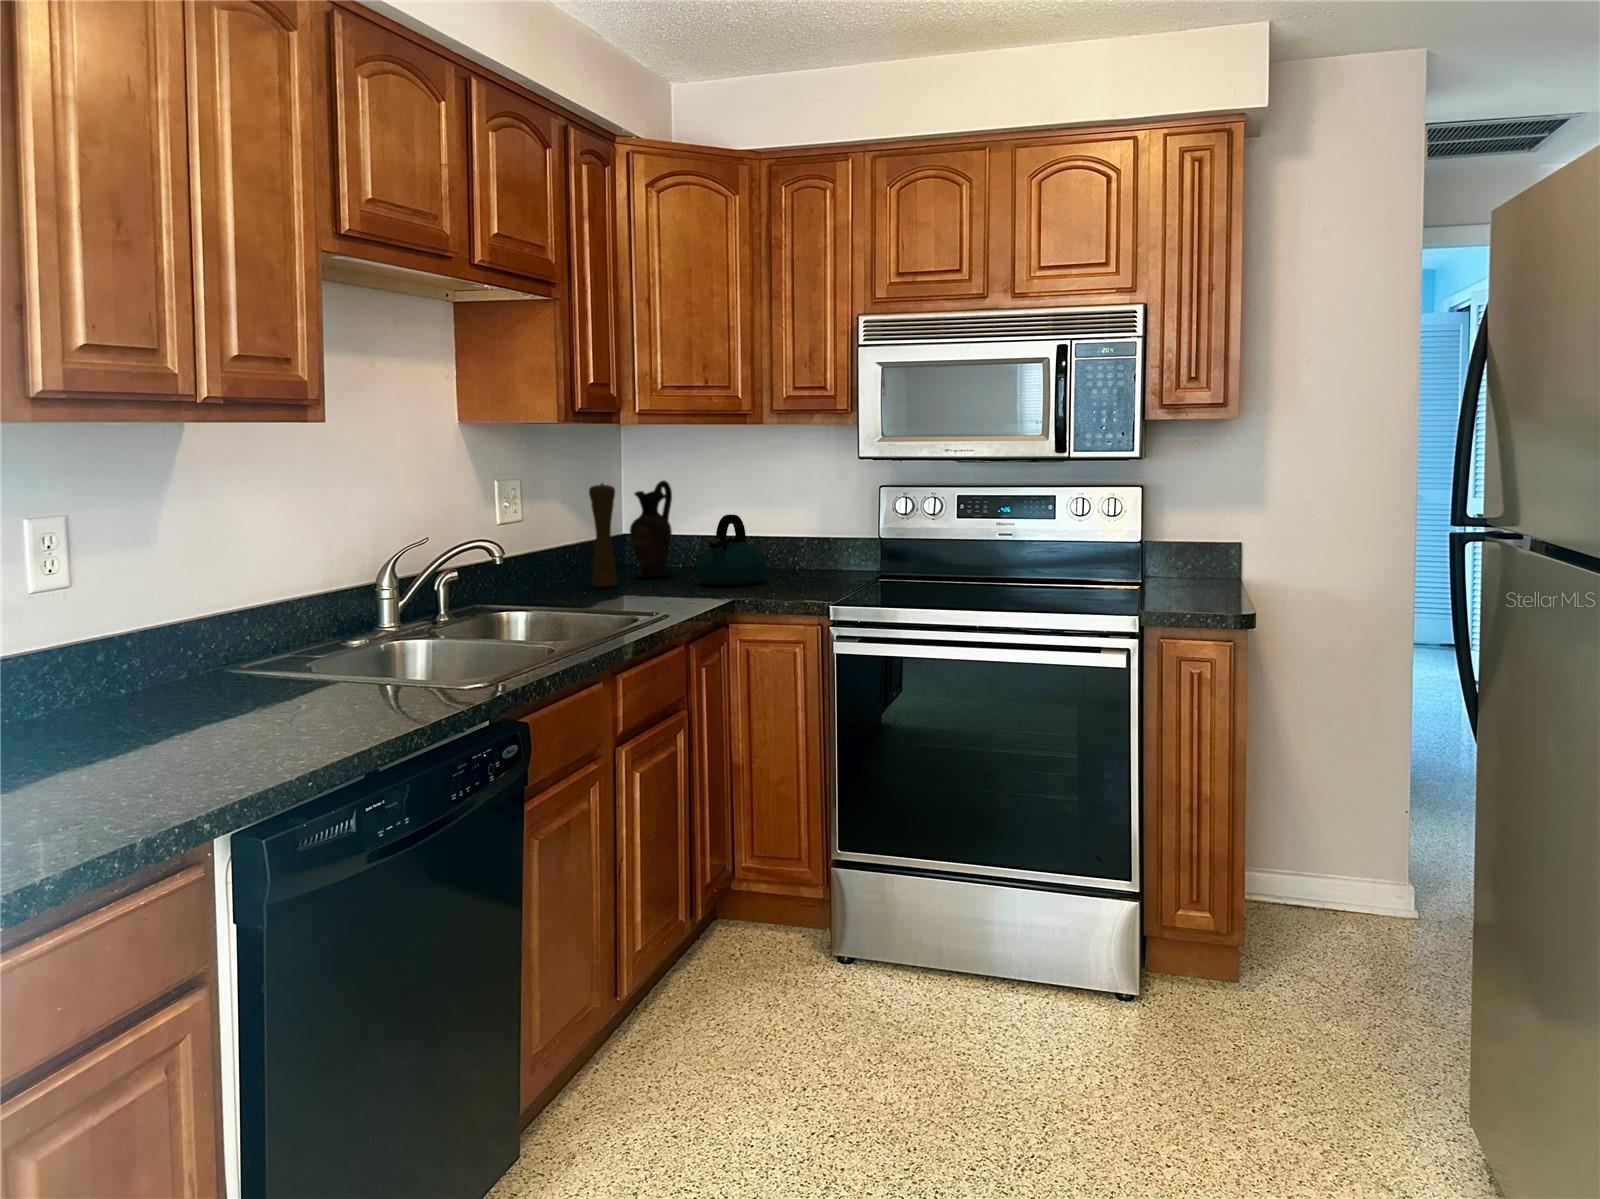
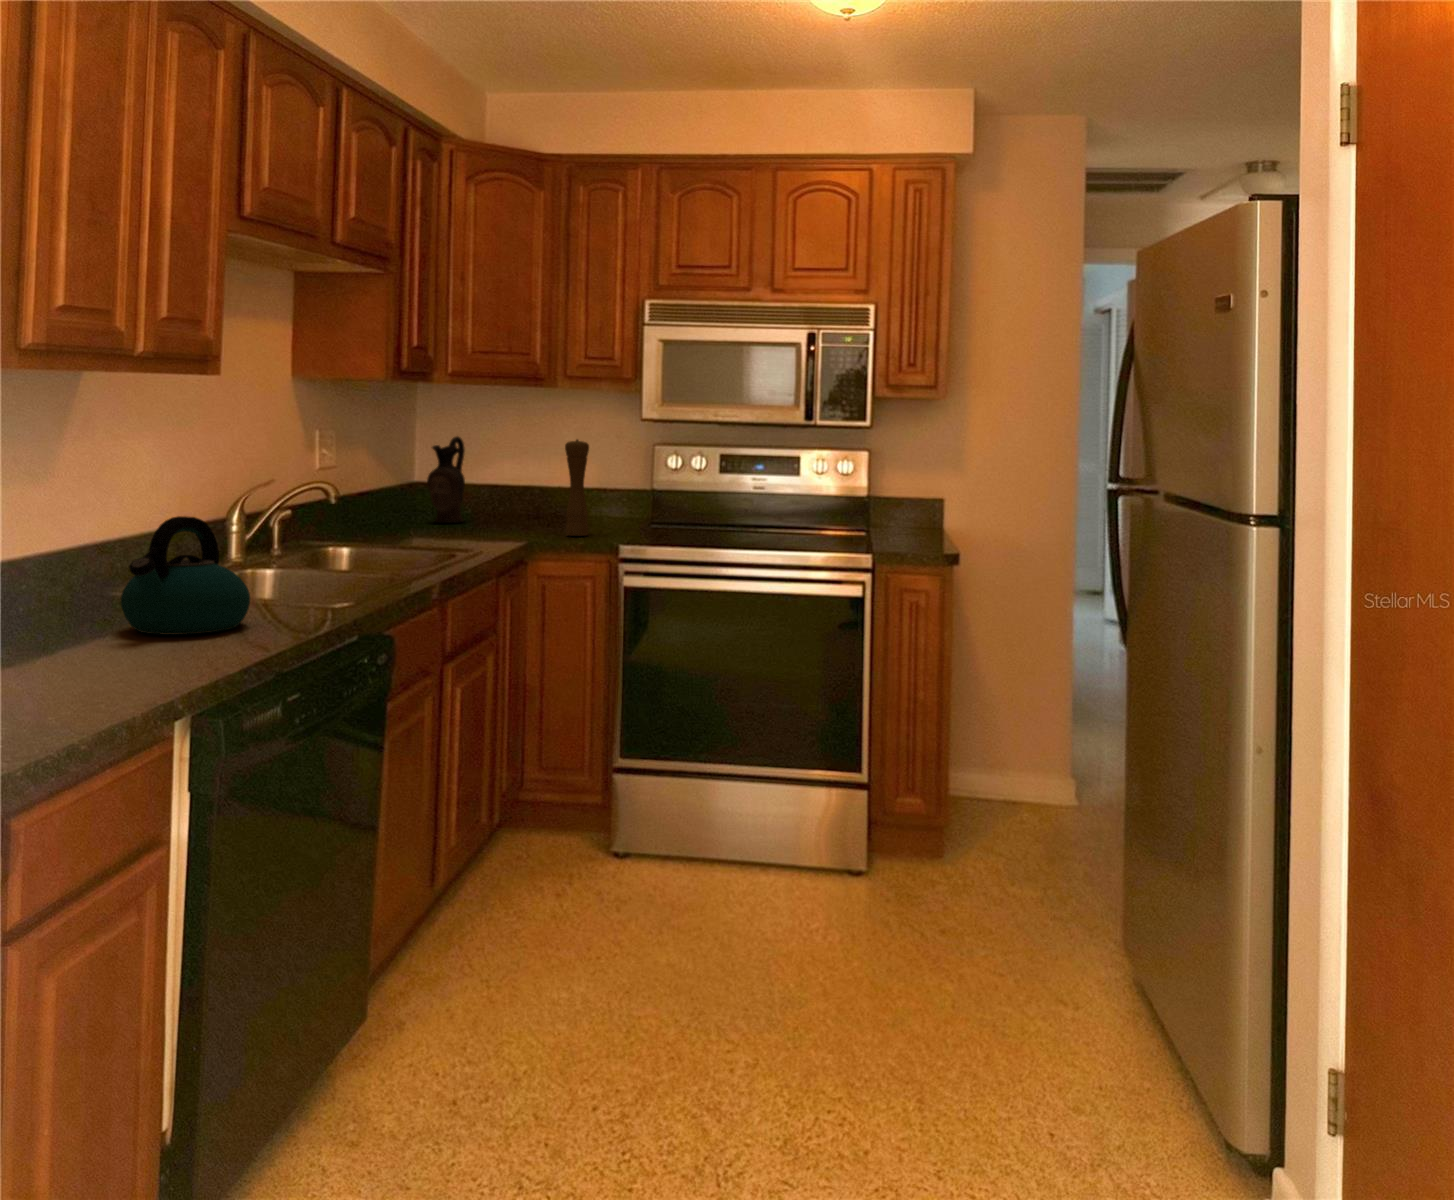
pepper mill: present [589,483,617,587] -> present [565,440,589,536]
kettle: present [696,515,767,585] -> present [121,516,250,635]

